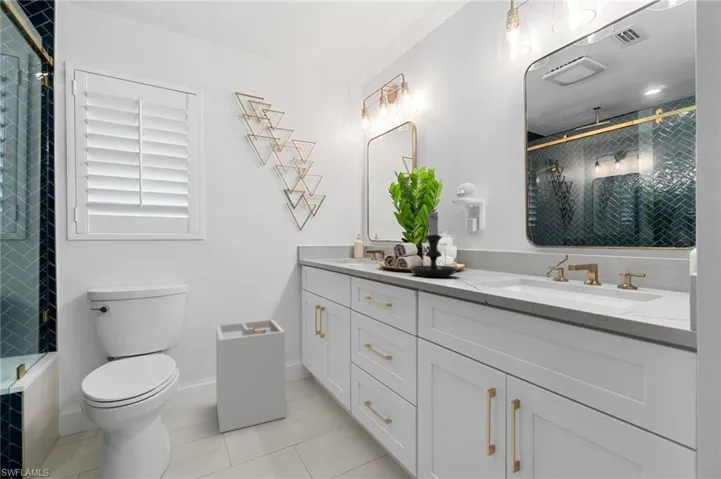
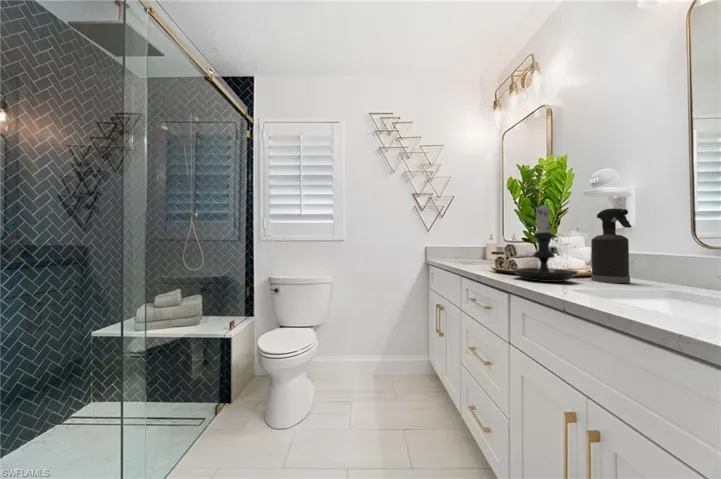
spray bottle: none [459,216,488,275] -> present [591,209,632,283]
laundry hamper: present [216,320,286,433] -> none [349,312,406,404]

